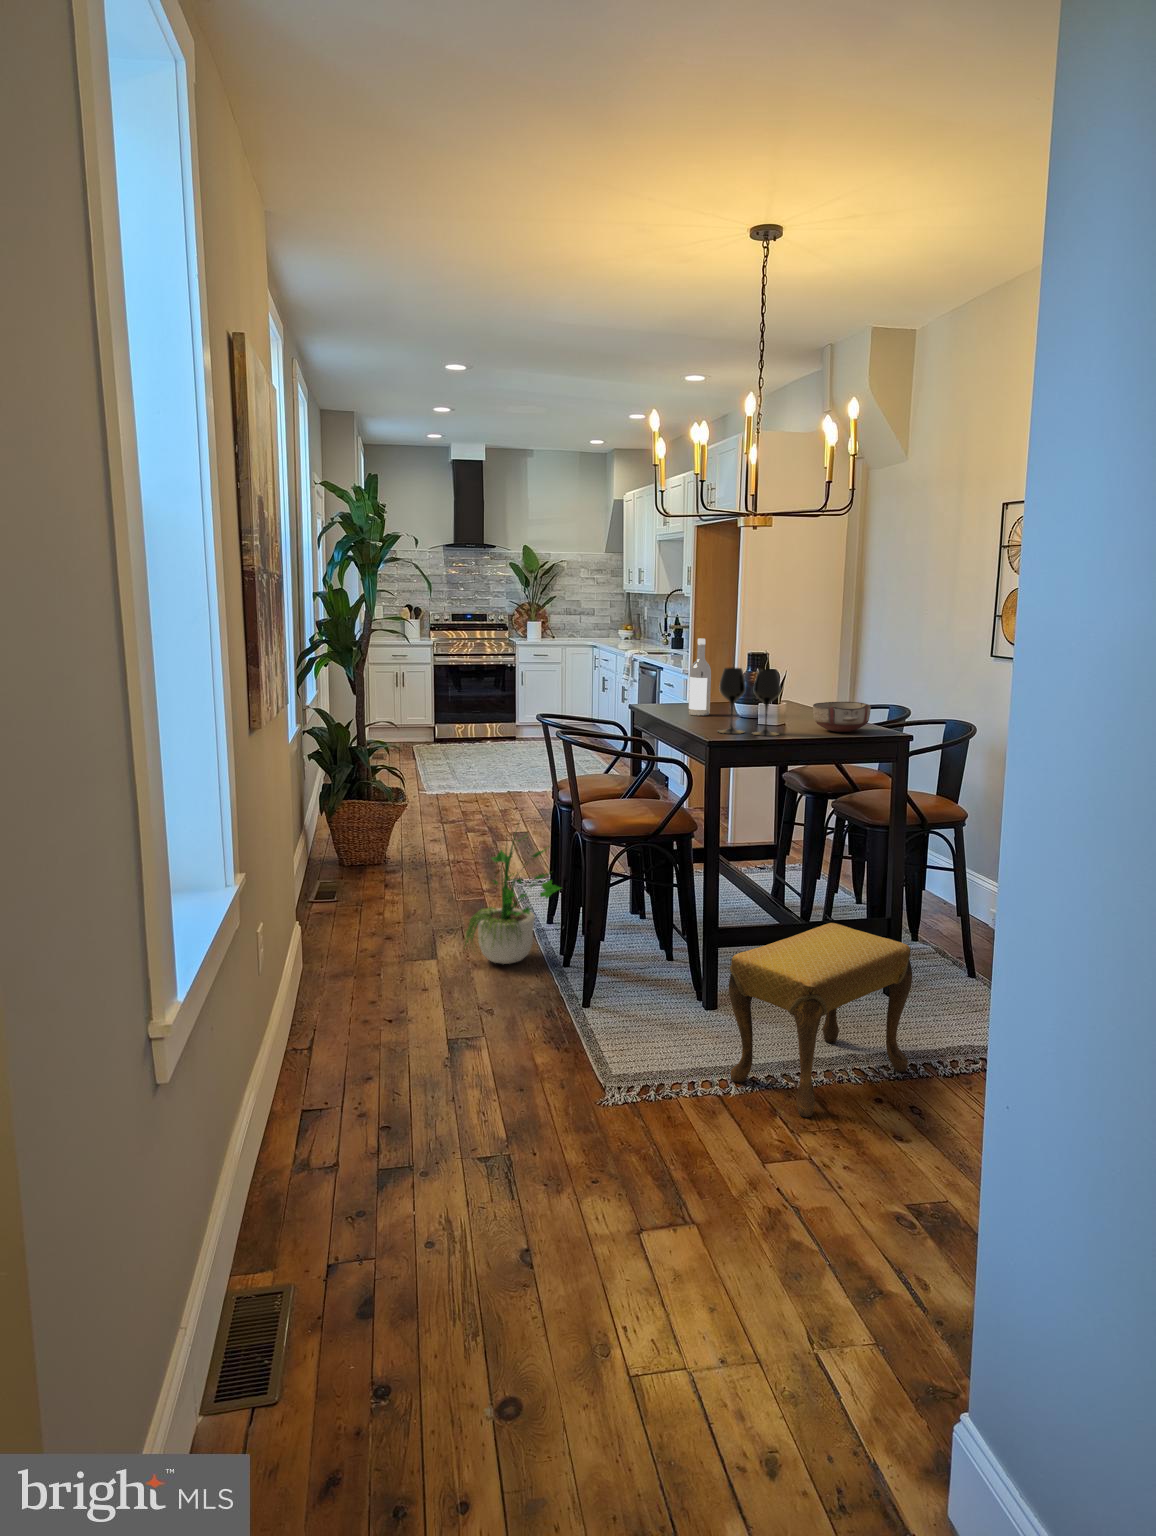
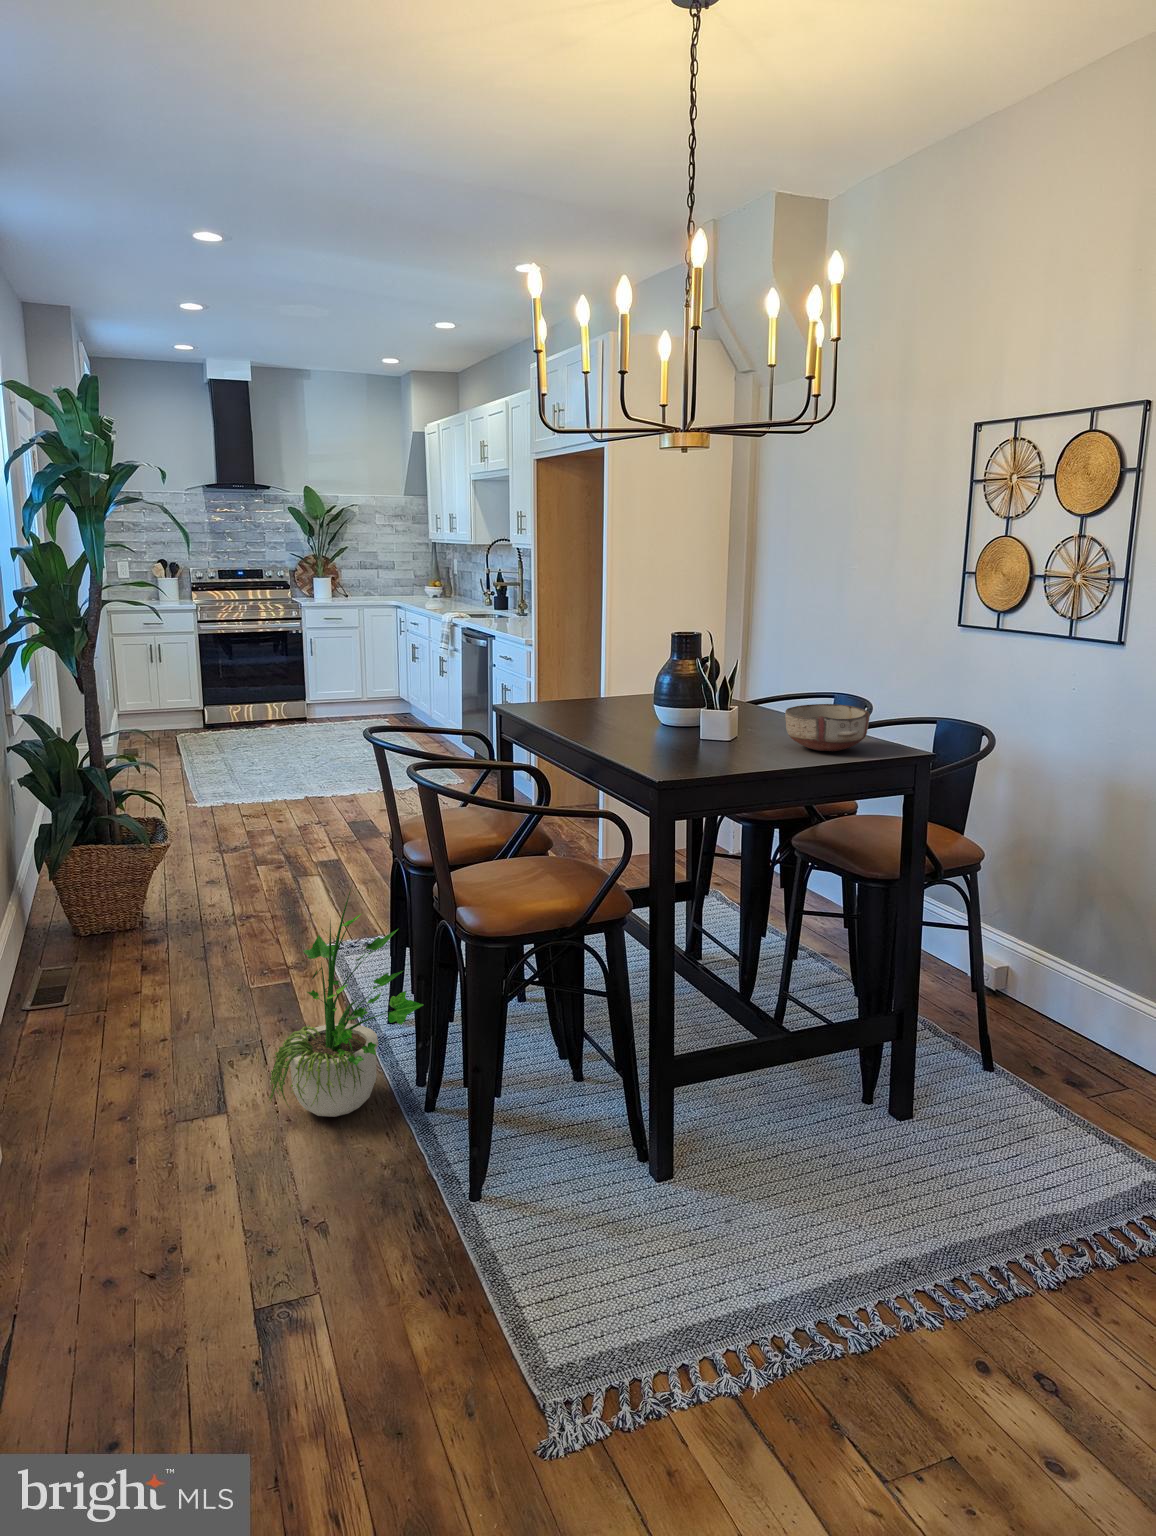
wine bottle: present [689,639,711,716] -> none [585,612,616,724]
wine glass: present [718,668,781,736] -> none [655,661,752,766]
footstool: present [729,923,912,1117] -> none [742,1059,1006,1436]

